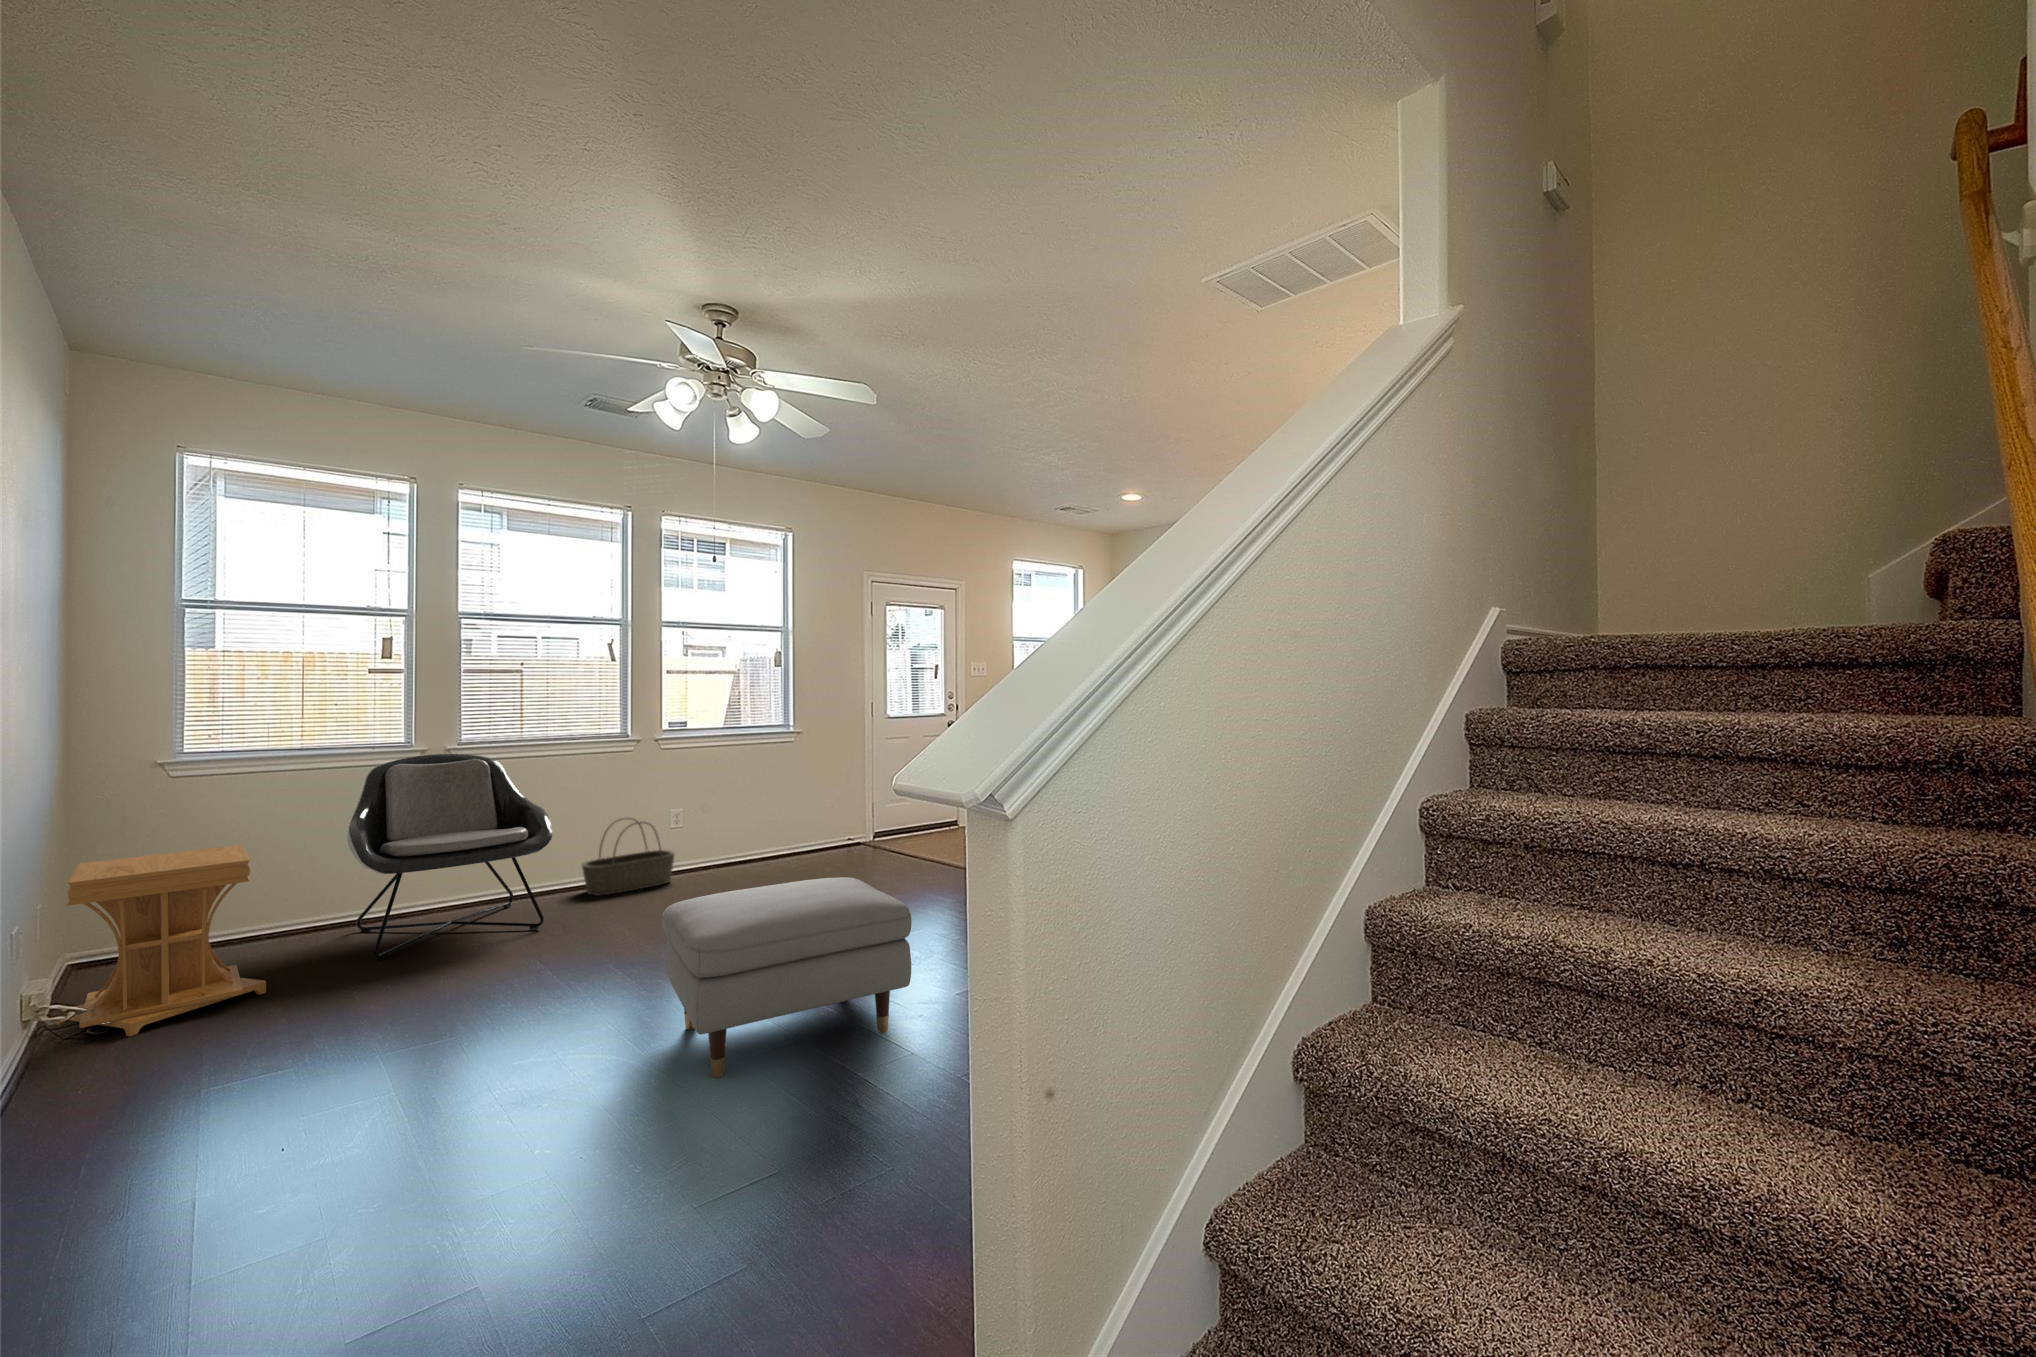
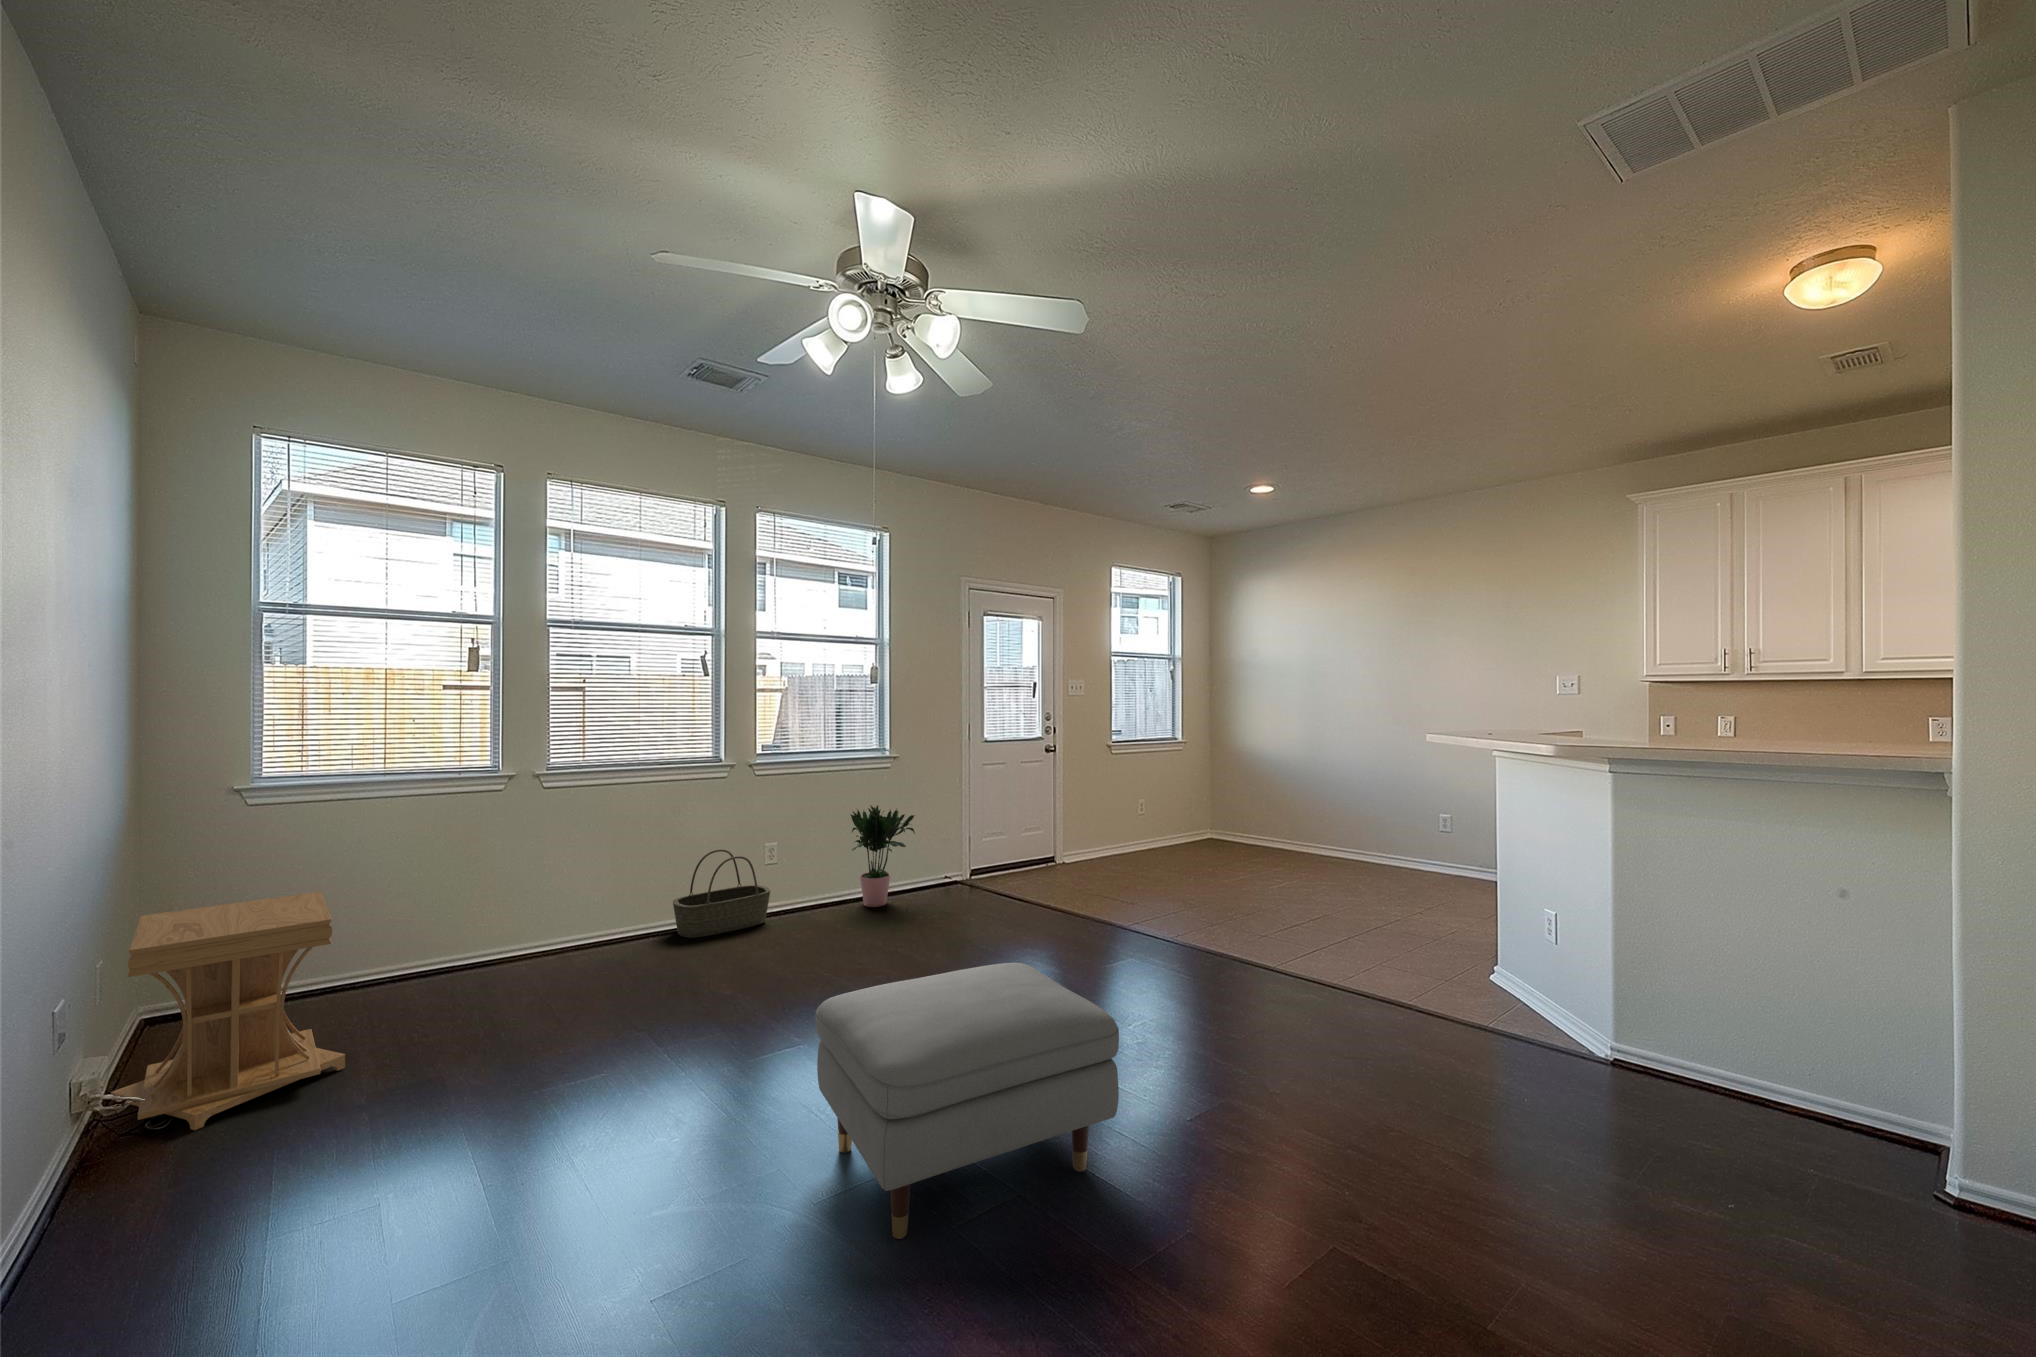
lounge chair: present [348,754,552,960] -> none [433,780,653,1023]
potted plant: none [750,774,817,868] -> present [851,805,915,907]

